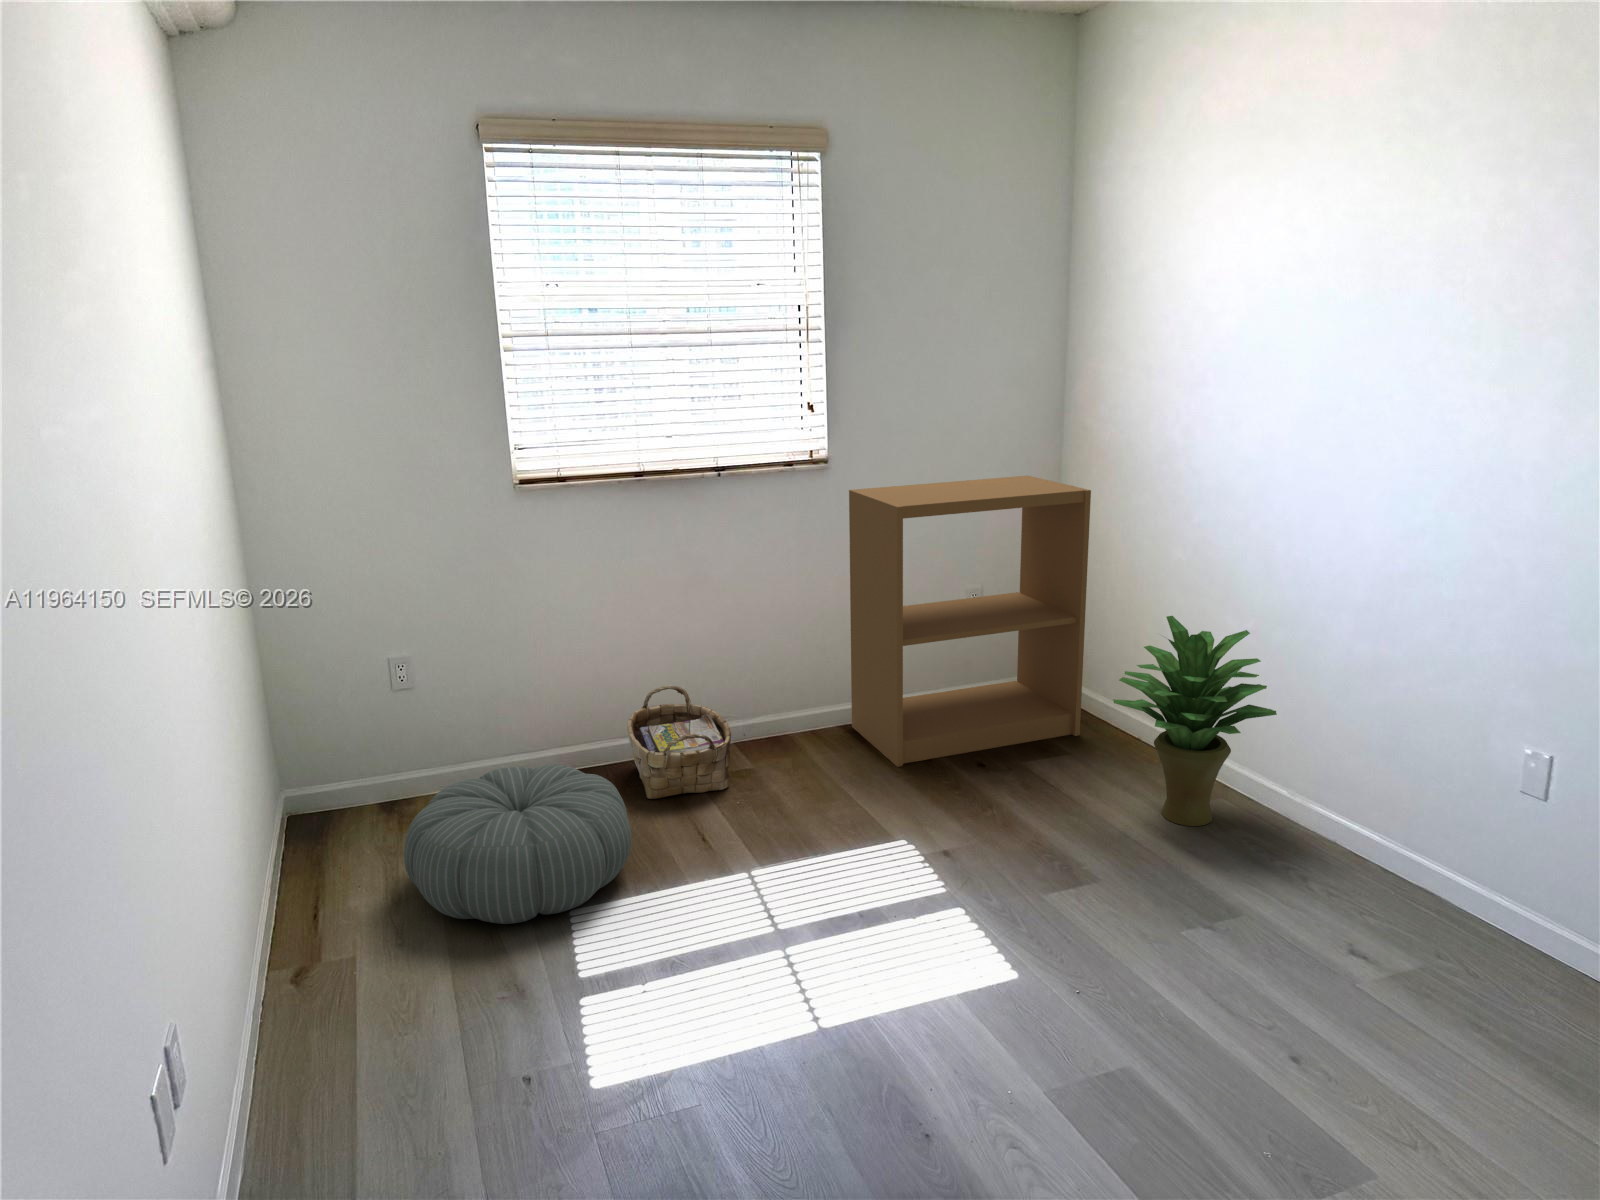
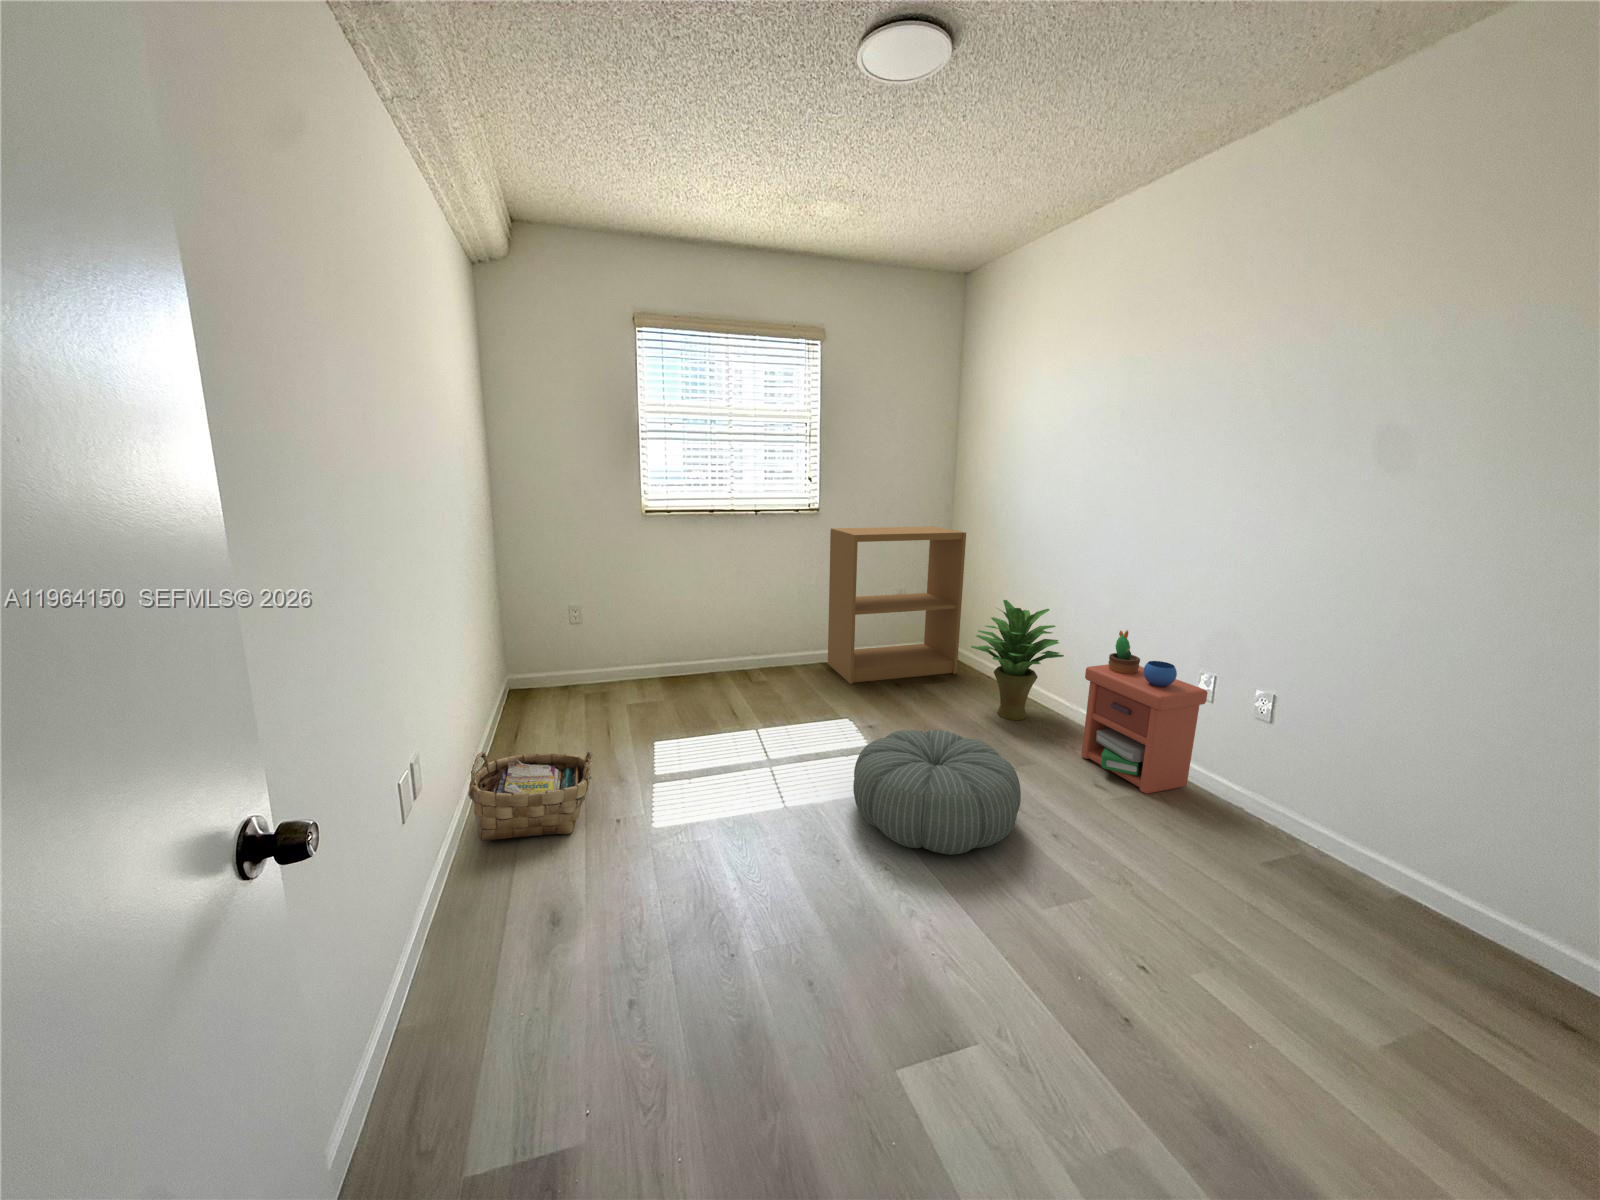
nightstand: none [1318,677,1540,964] -> present [1081,630,1208,794]
woven basket: present [627,685,731,799] -> present [468,750,593,841]
pouf: present [404,764,632,924] -> present [853,730,1021,855]

